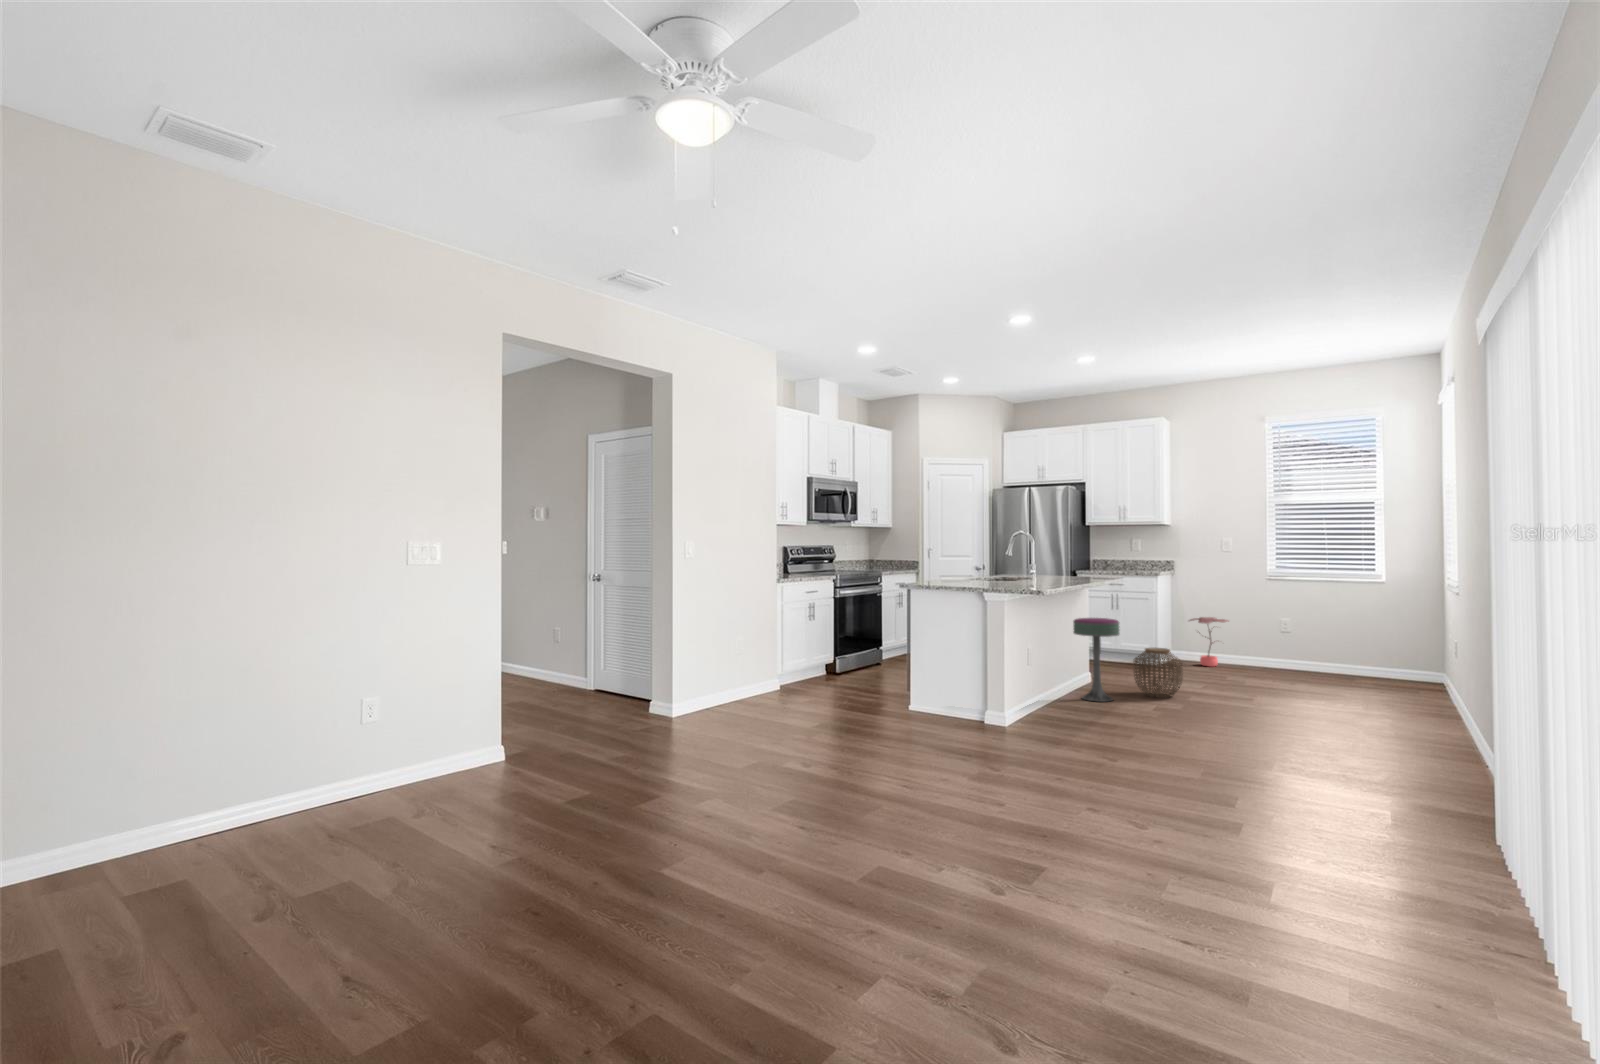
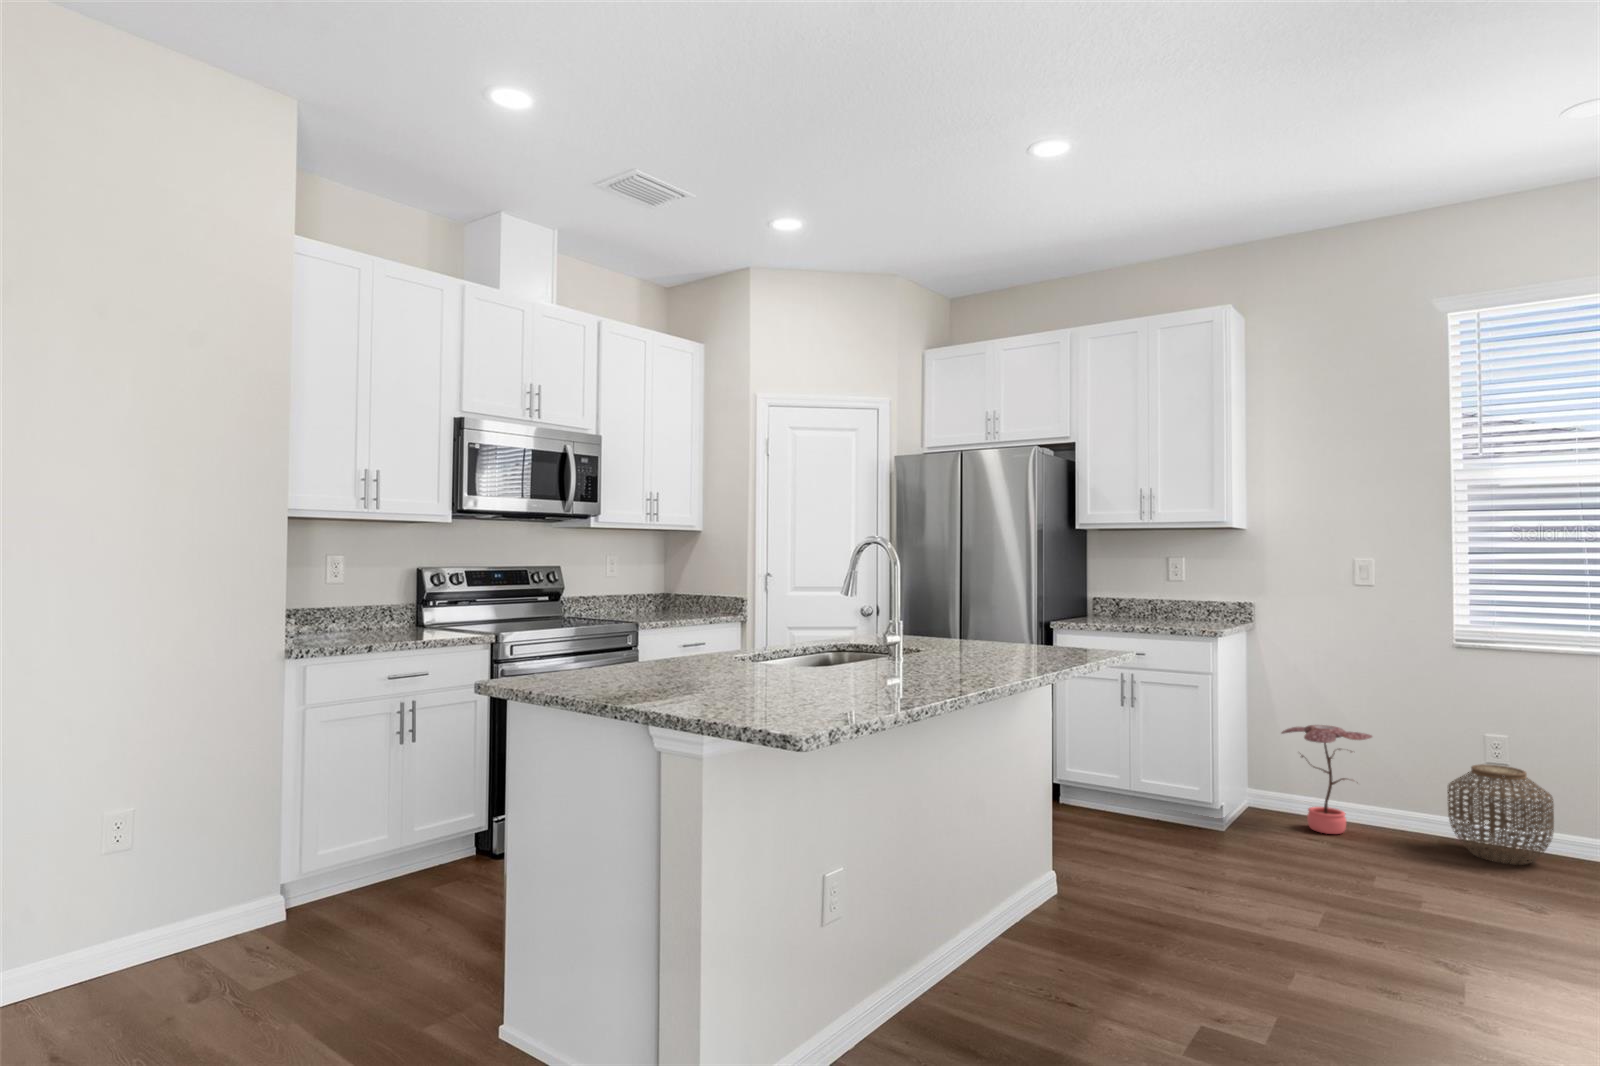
bar stool: present [1073,618,1119,702] -> none [992,762,1112,1007]
woven basket: present [1134,648,1183,698] -> present [1448,764,1554,865]

